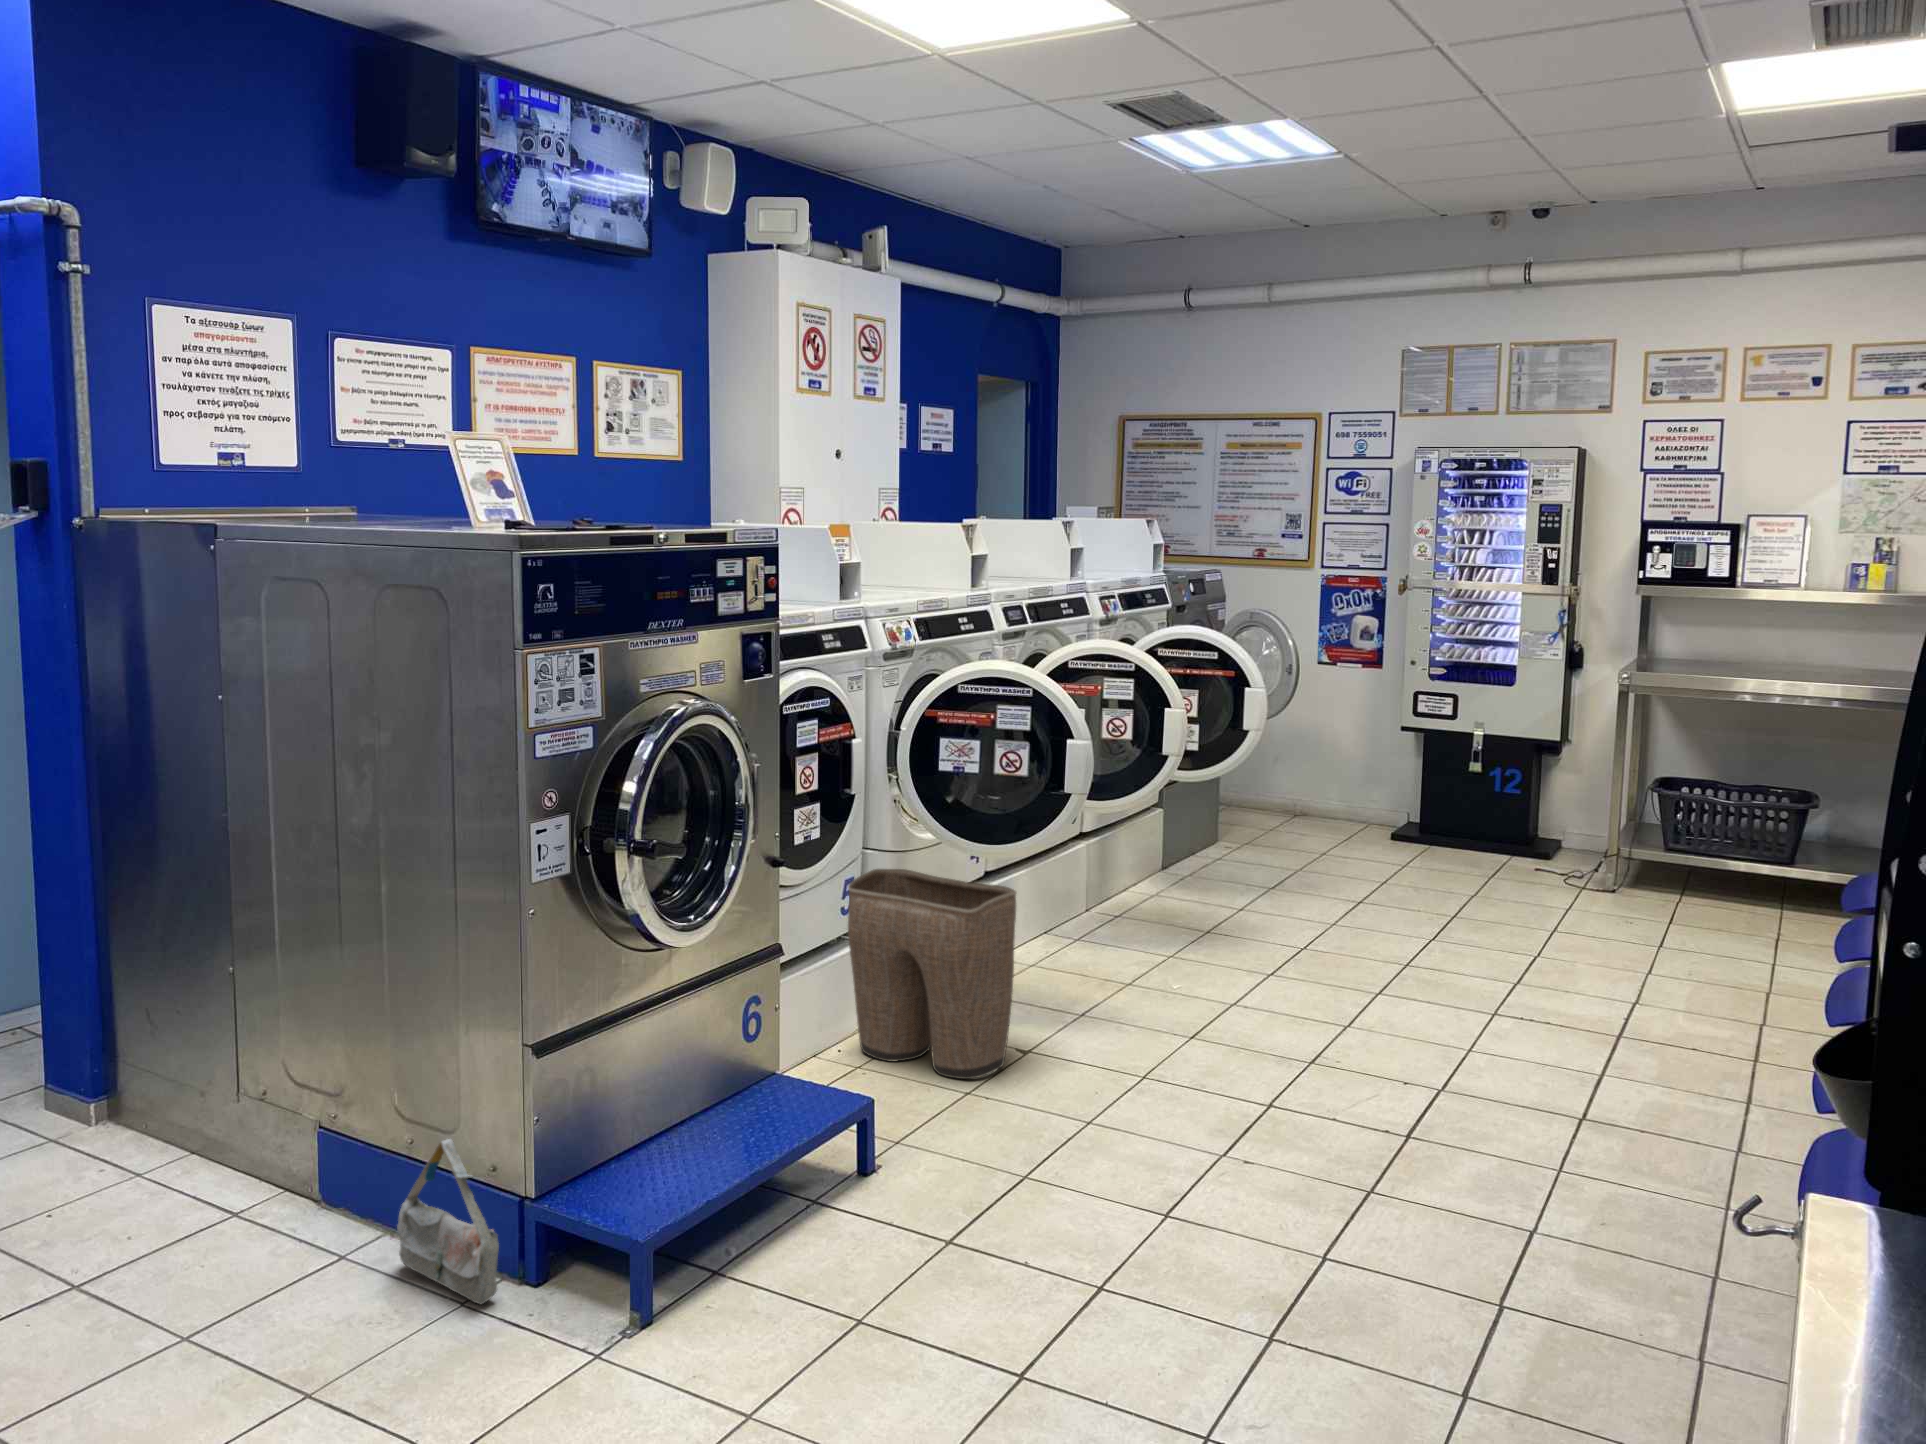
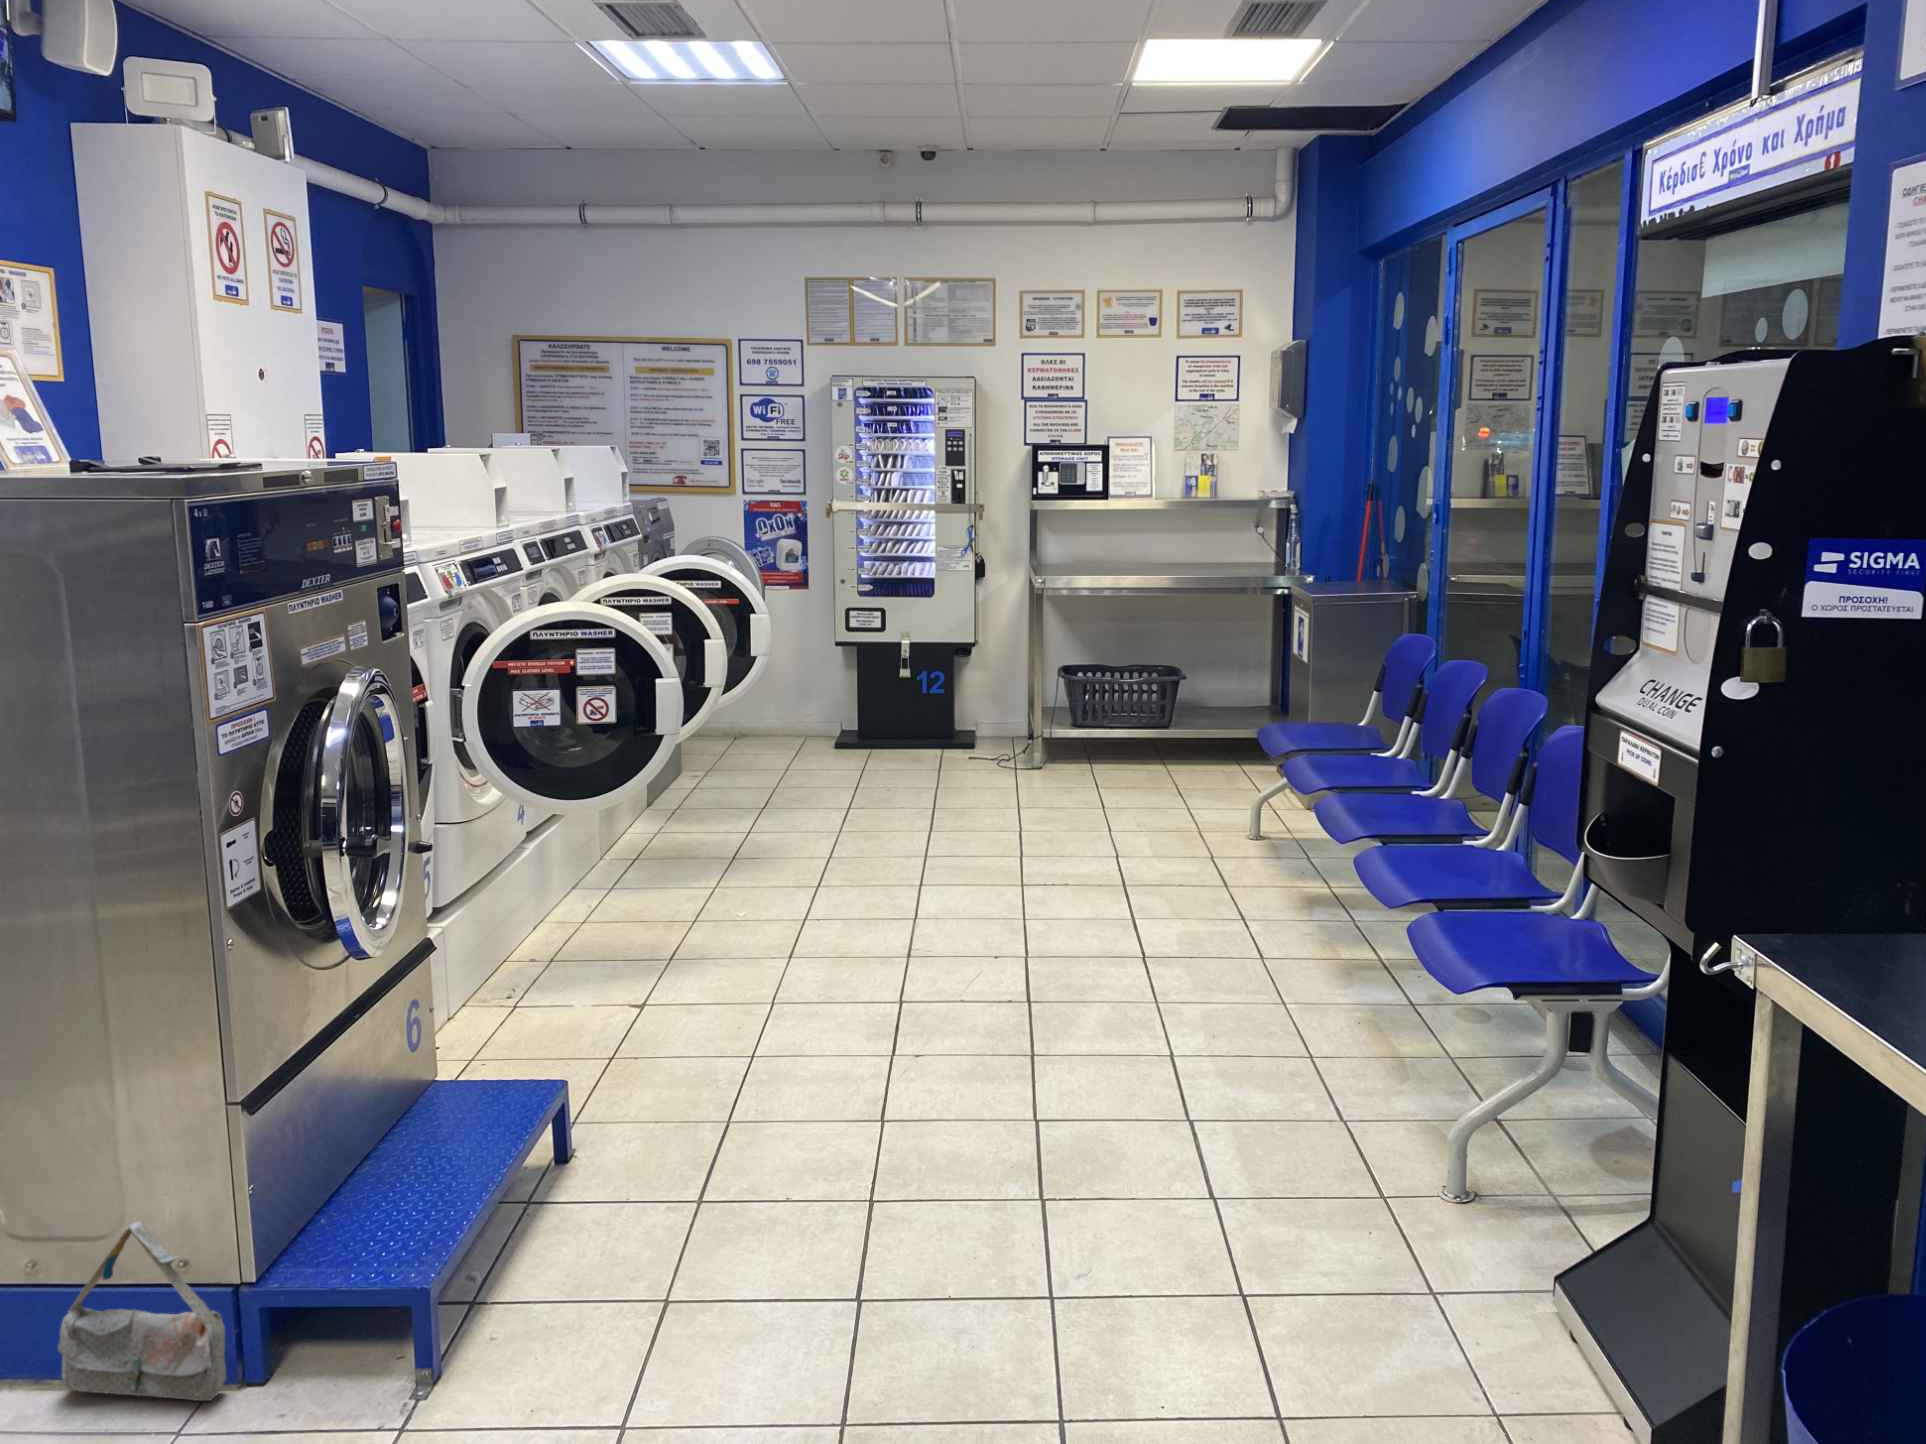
laundry basket: present [848,869,1016,1079] -> none [438,832,629,1039]

